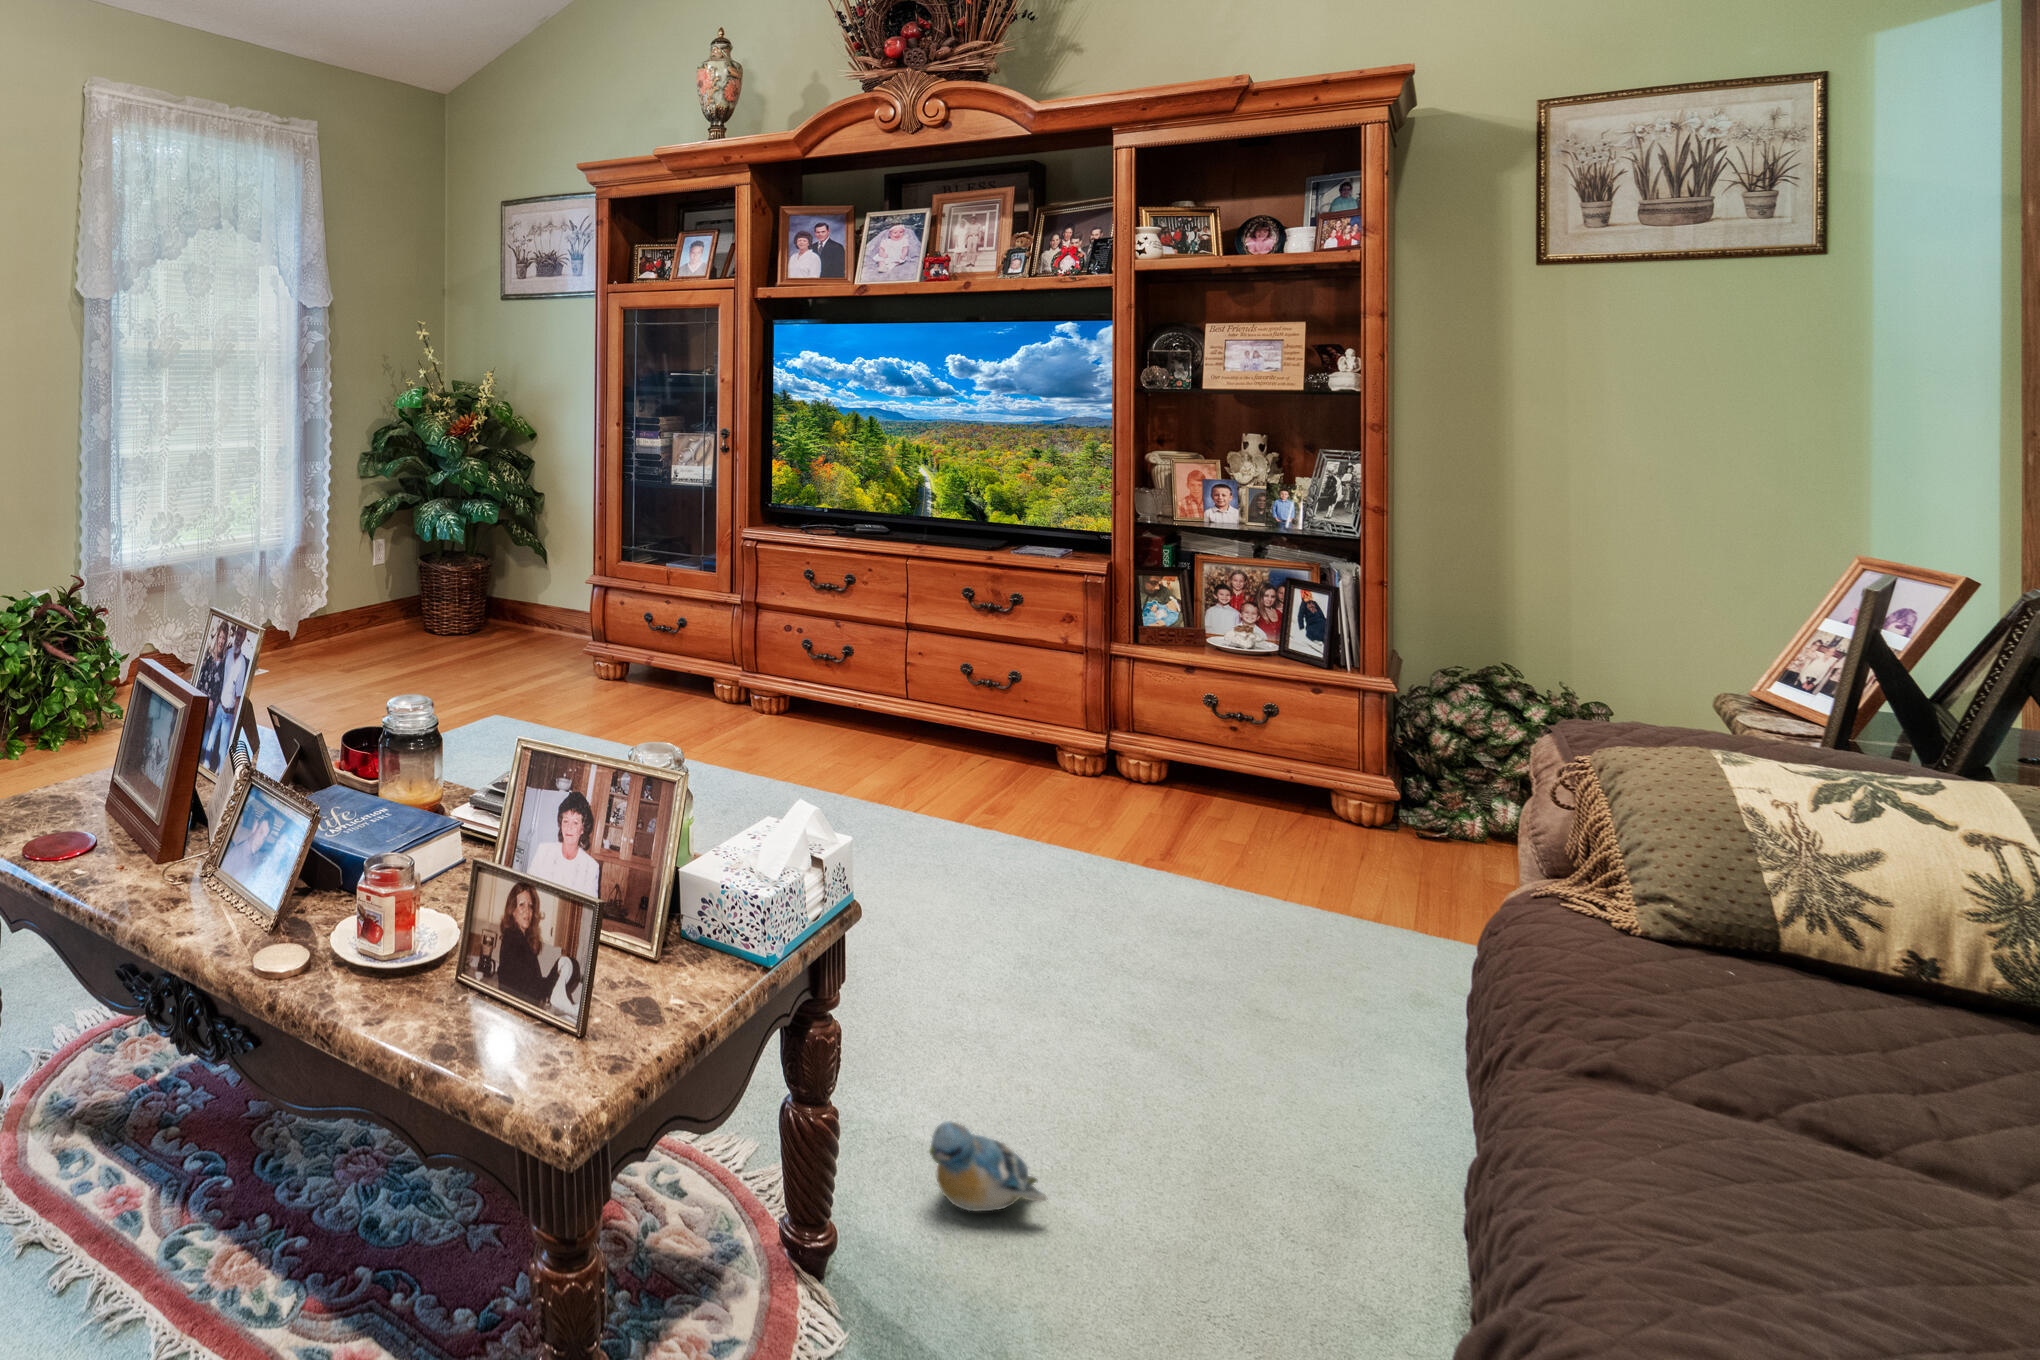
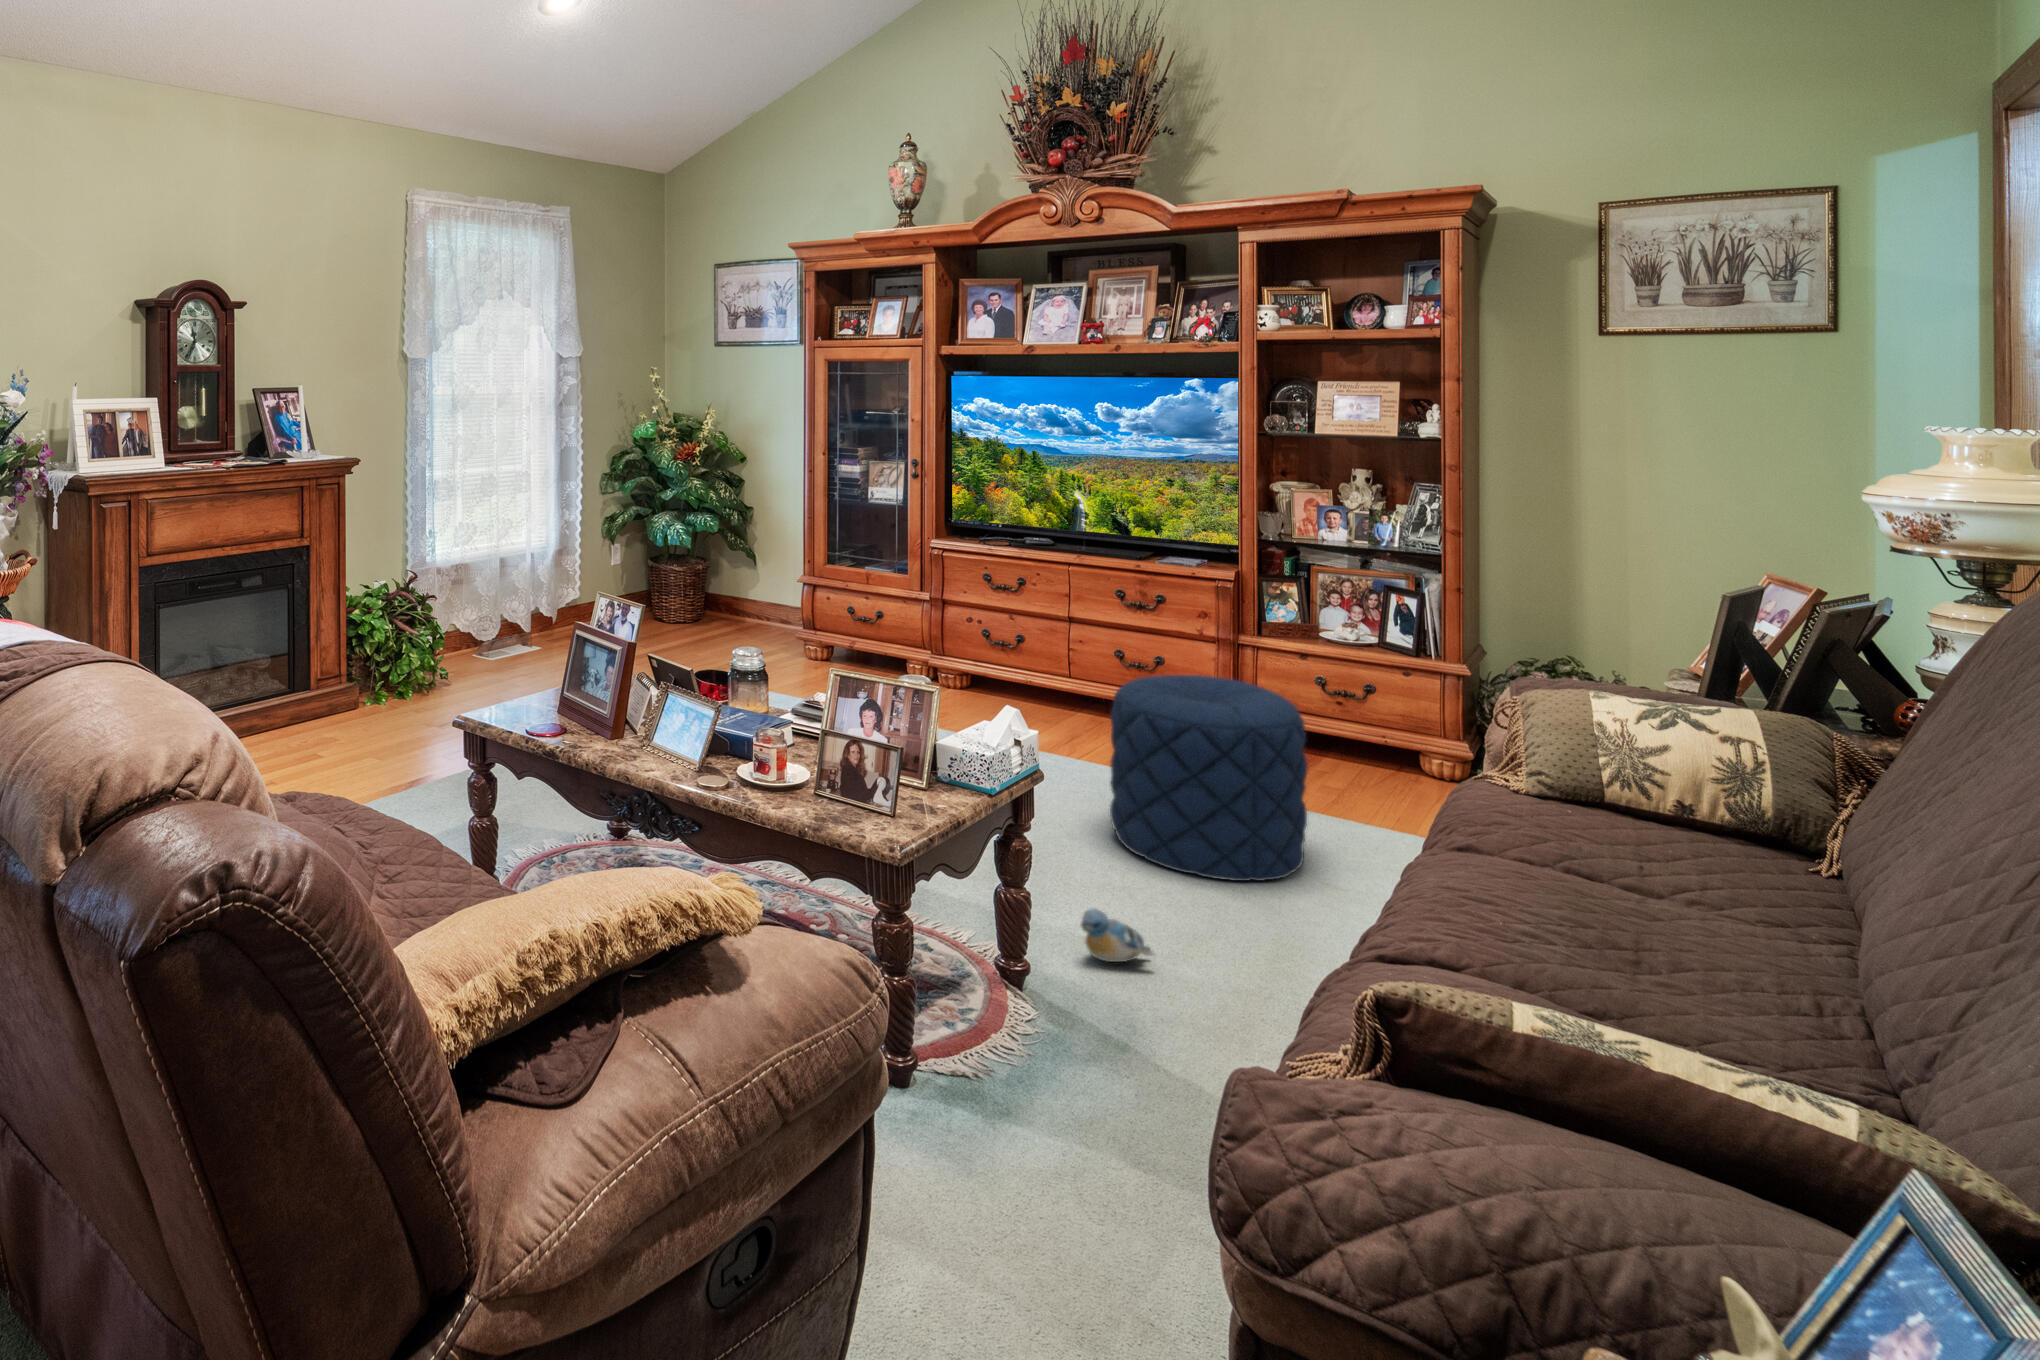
pouf: none [964,708,1233,1017] -> present [1110,675,1308,881]

